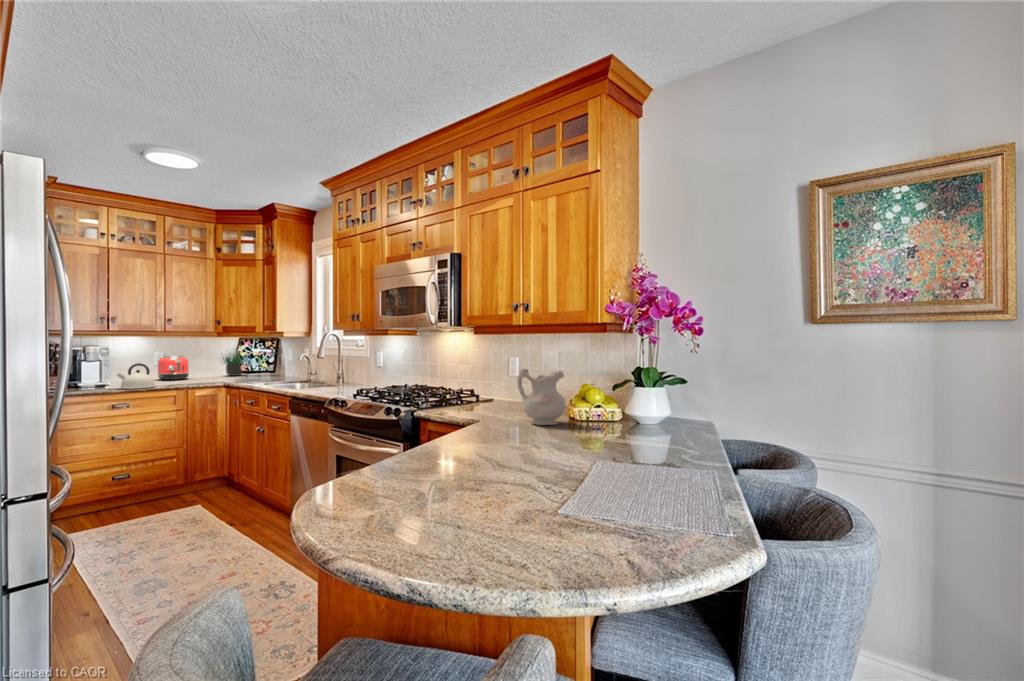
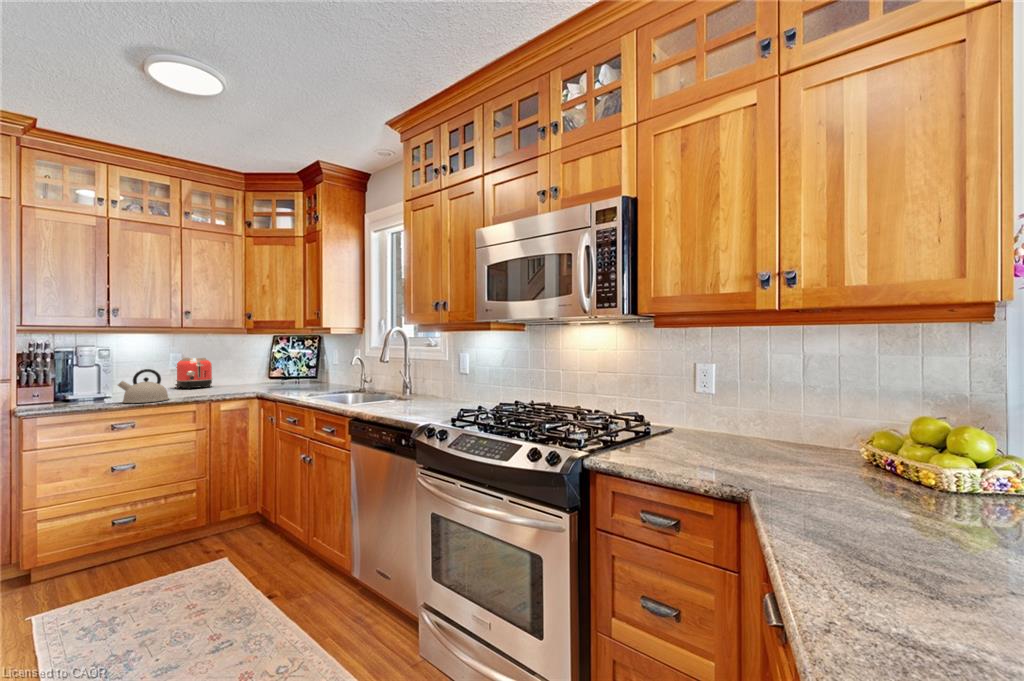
potted plant: present [223,353,245,376] -> none [244,341,289,382]
ceramic pitcher: present [517,369,565,425] -> none [840,394,951,509]

